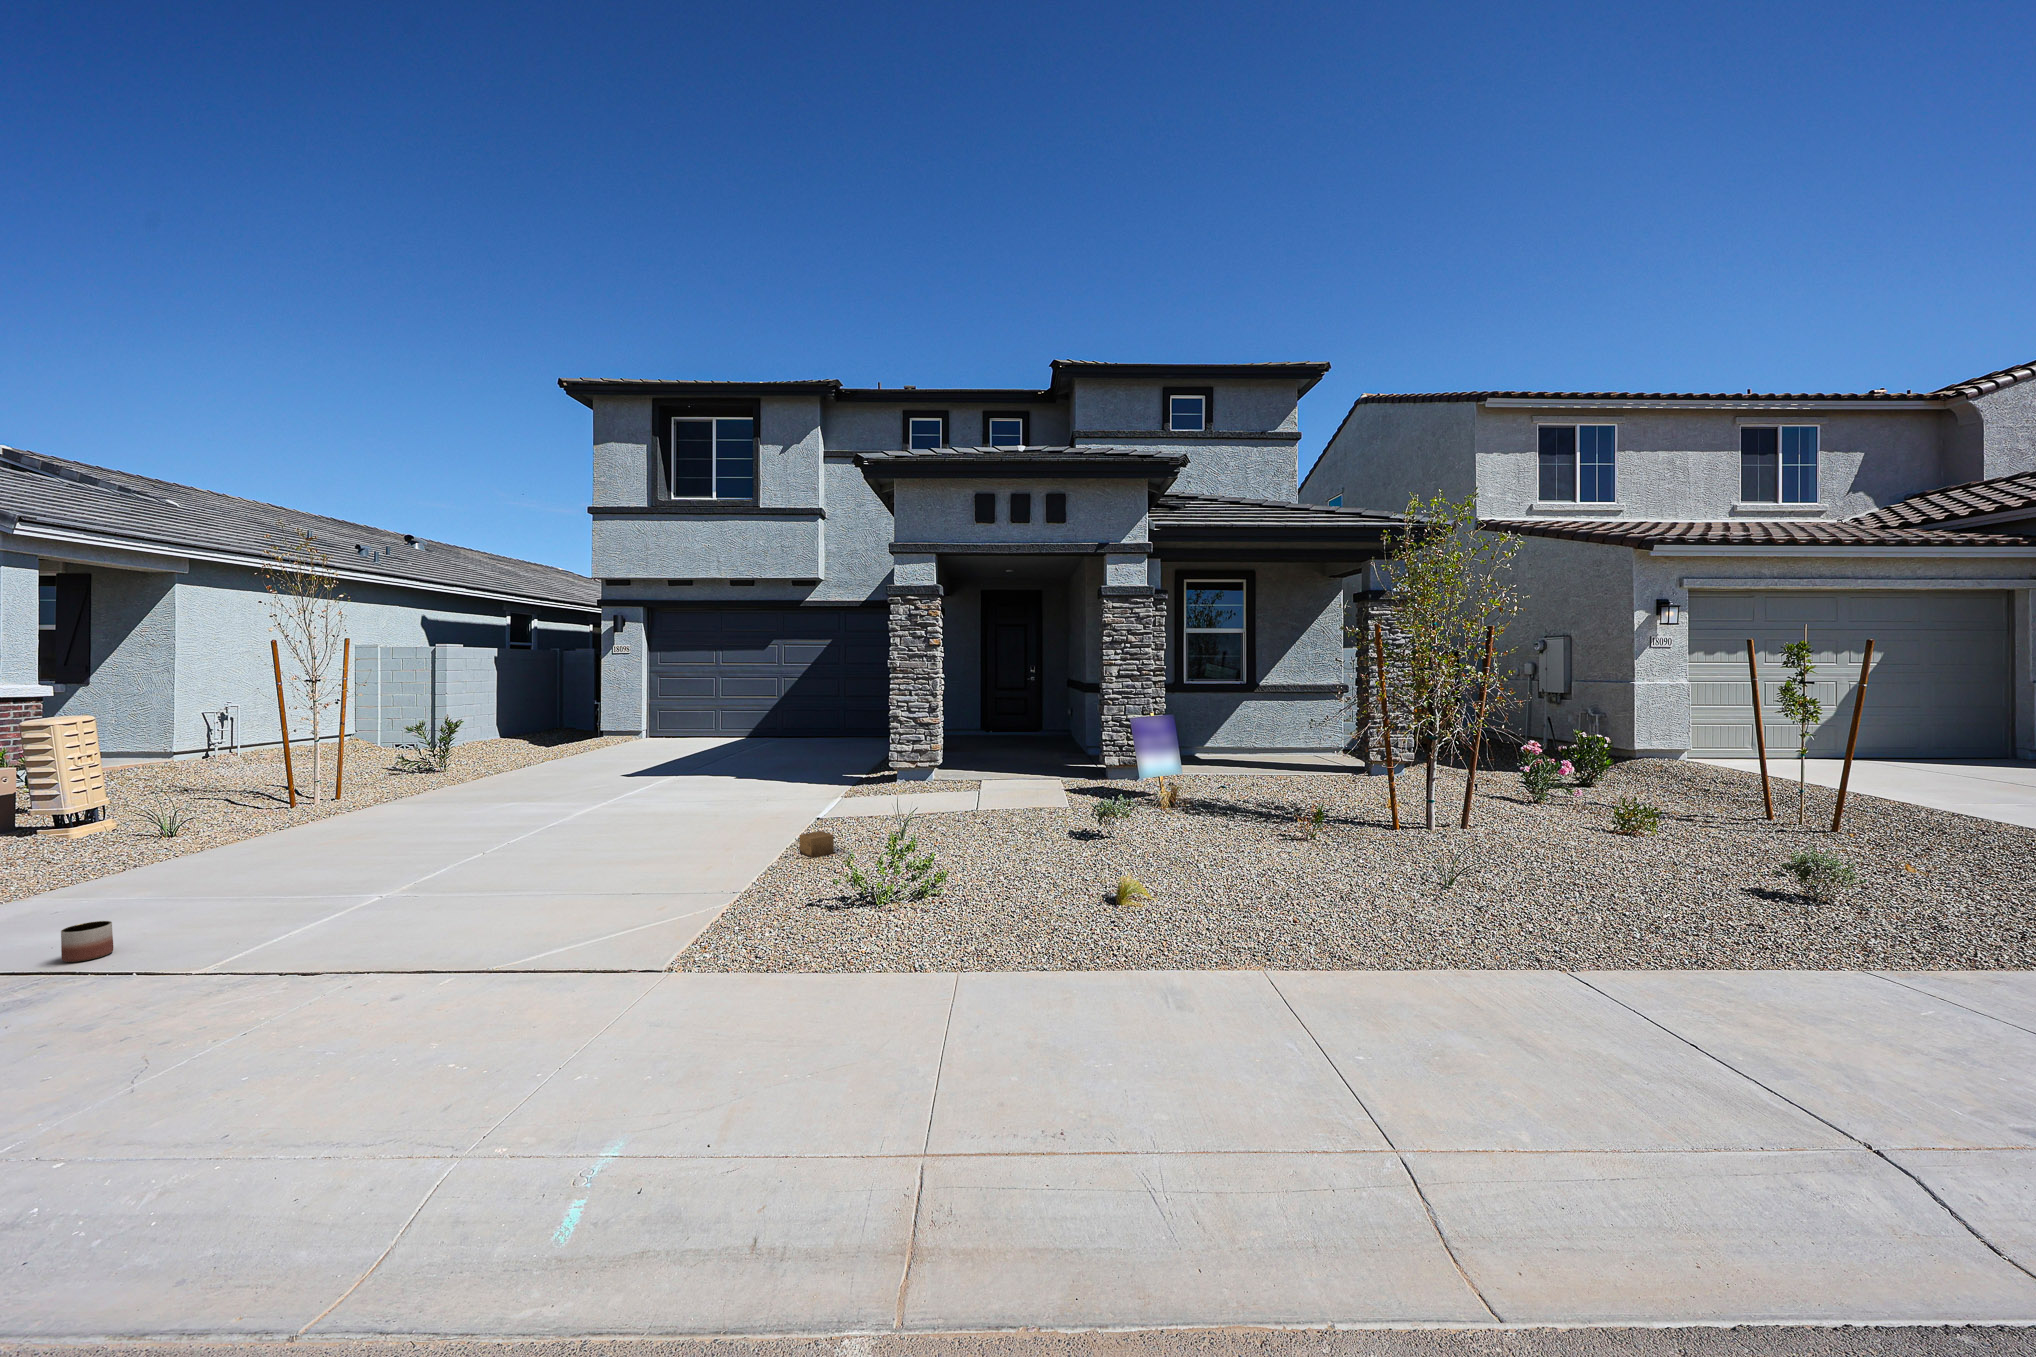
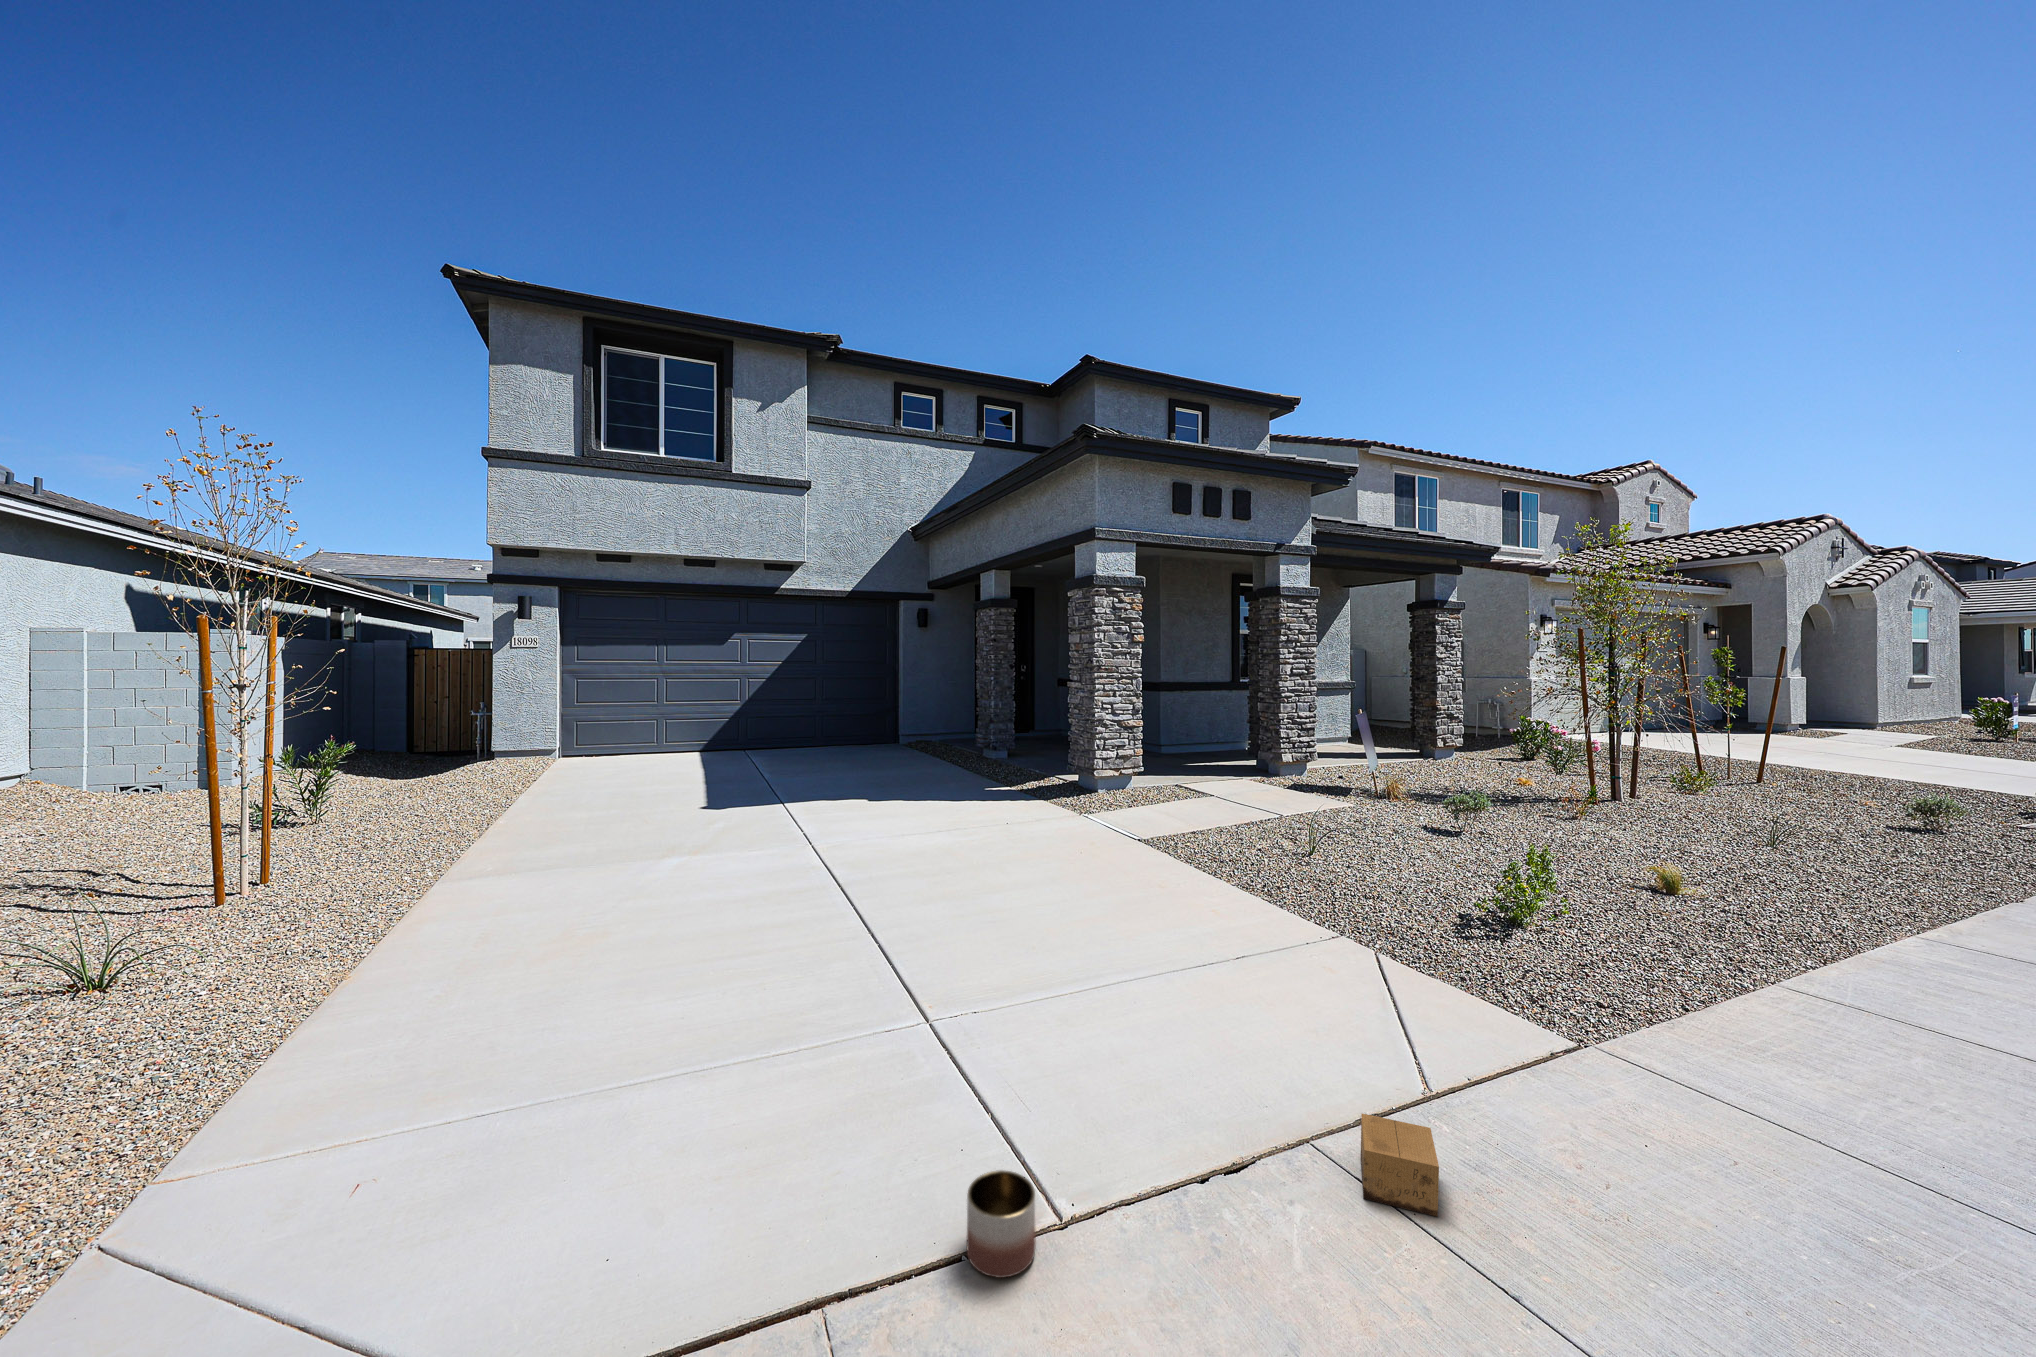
cardboard box: present [799,831,834,858] -> present [1360,1114,1439,1217]

